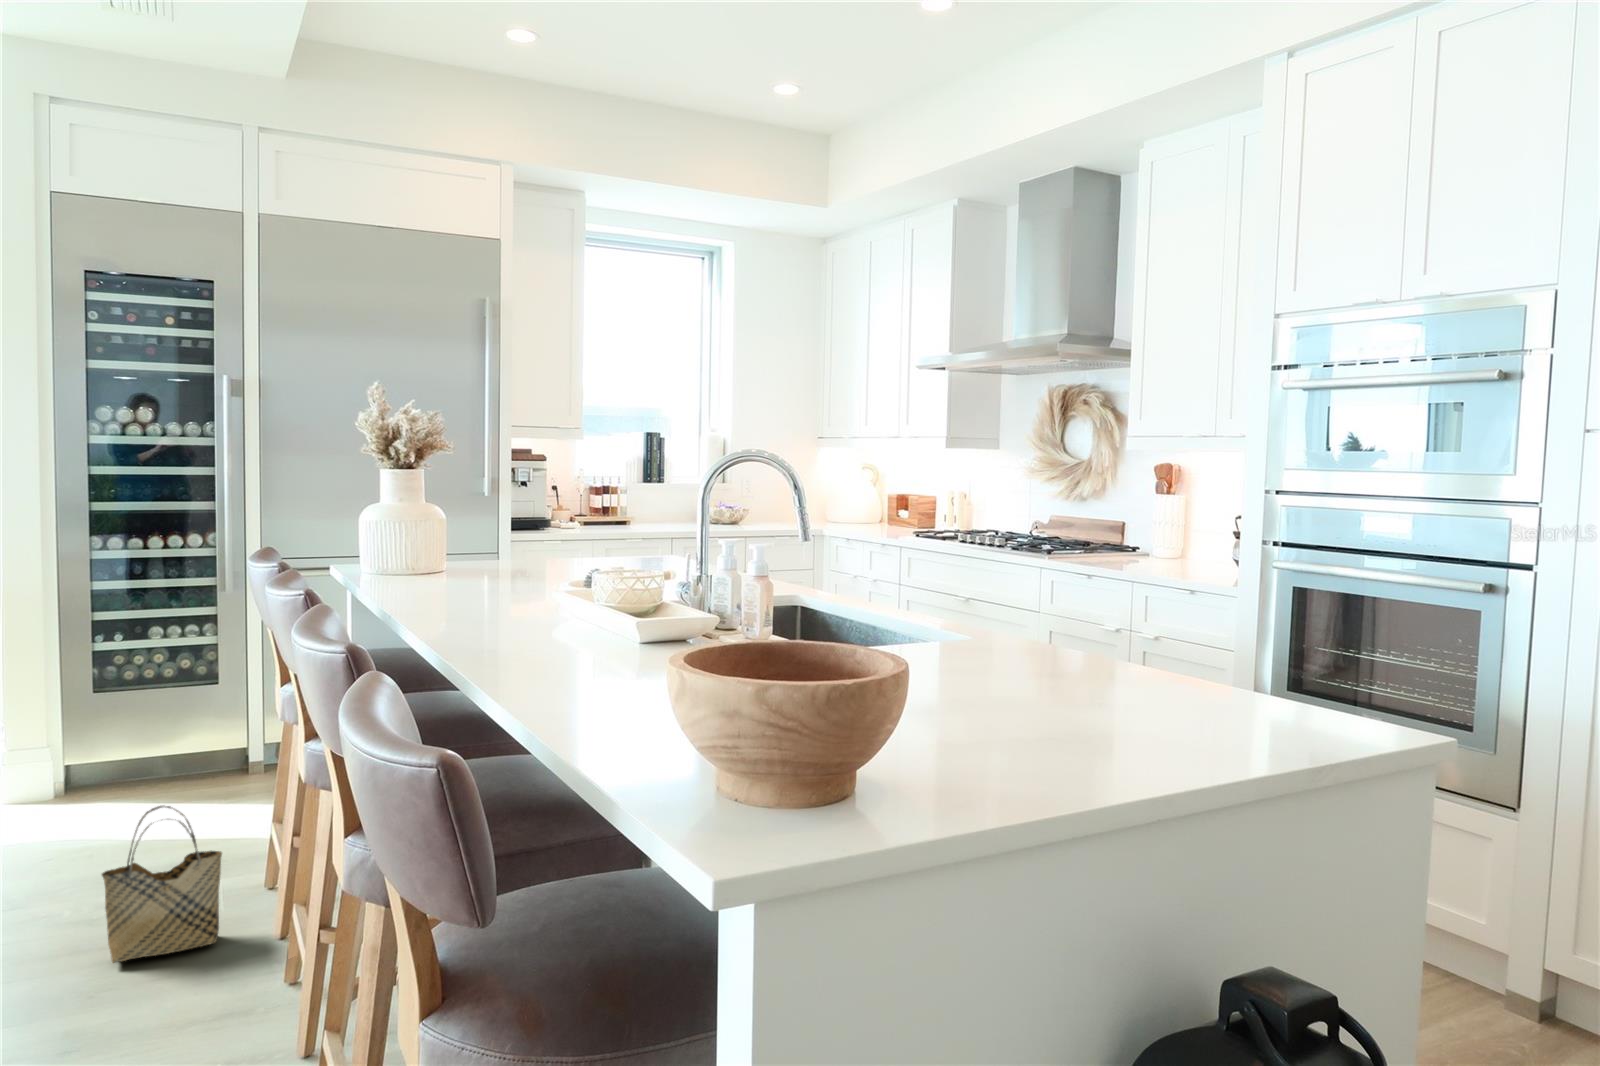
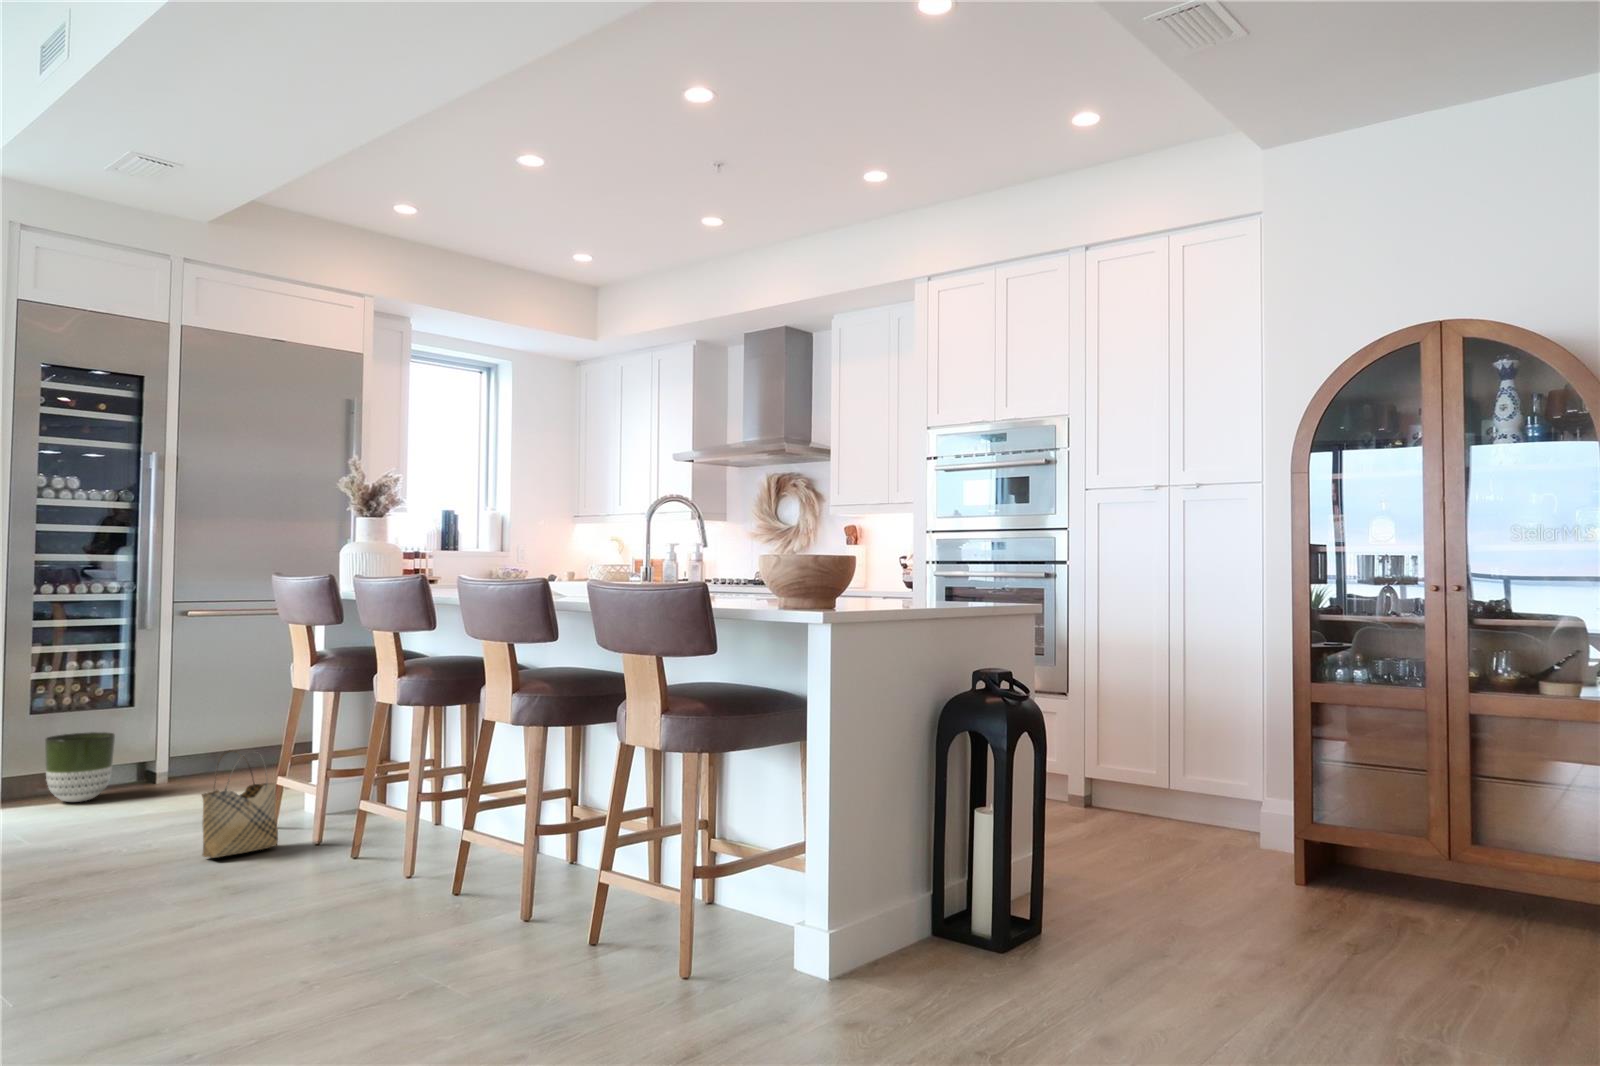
planter: none [105,712,187,797] -> present [45,732,115,802]

